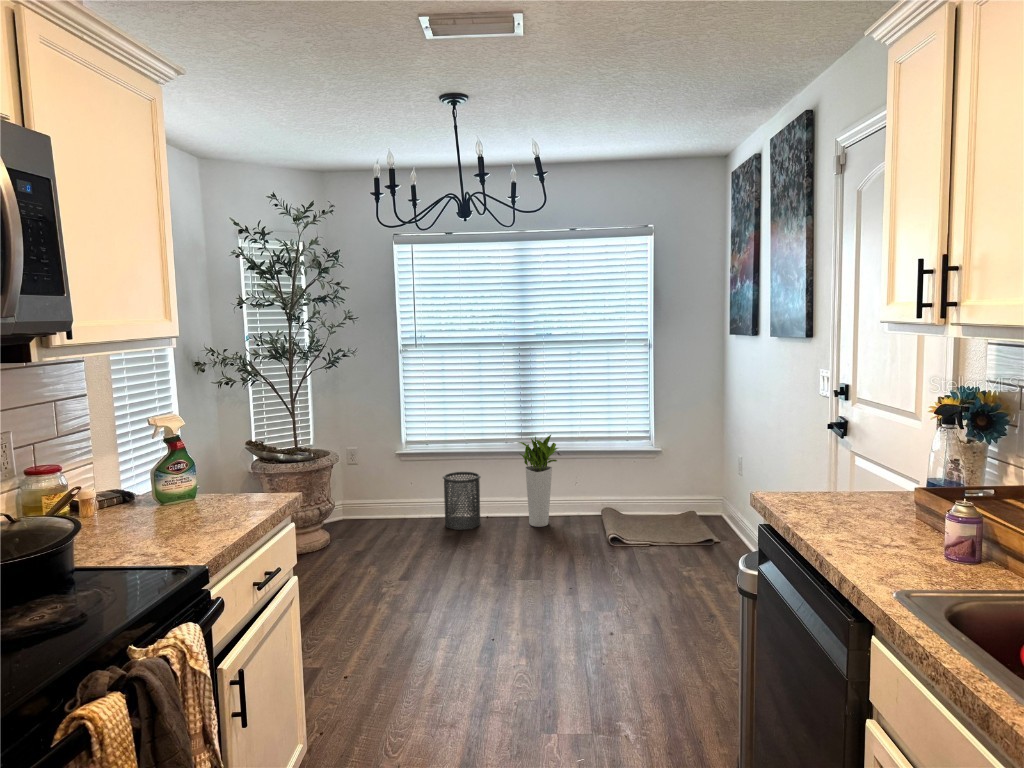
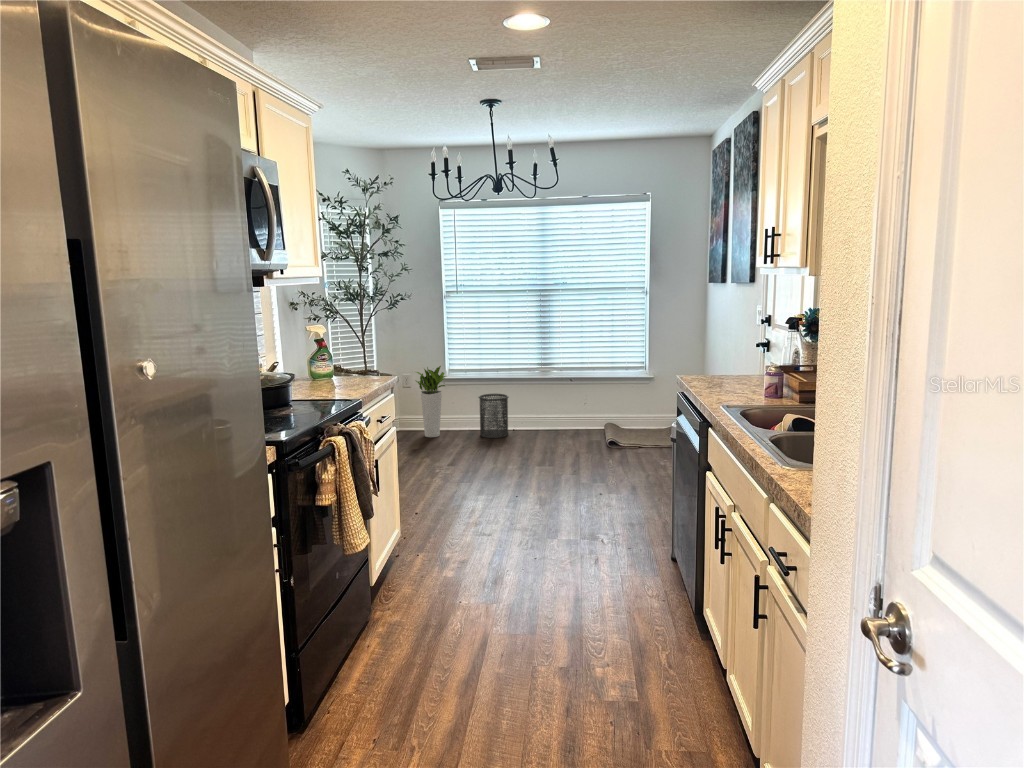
planter: present [519,435,558,527] -> present [416,366,446,437]

